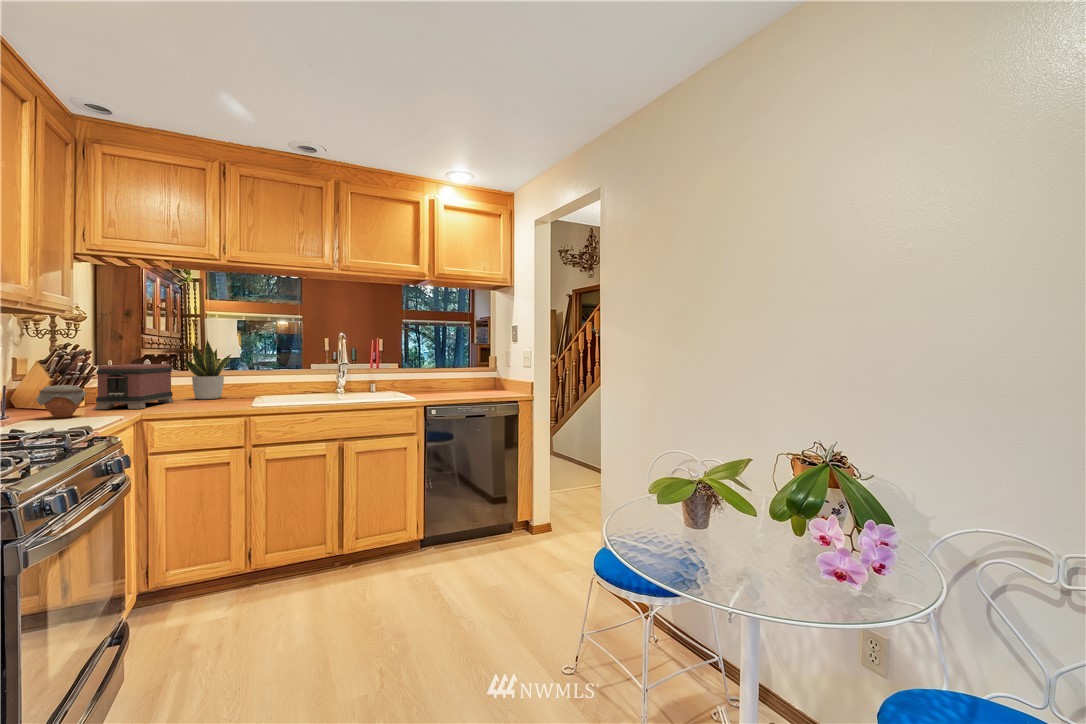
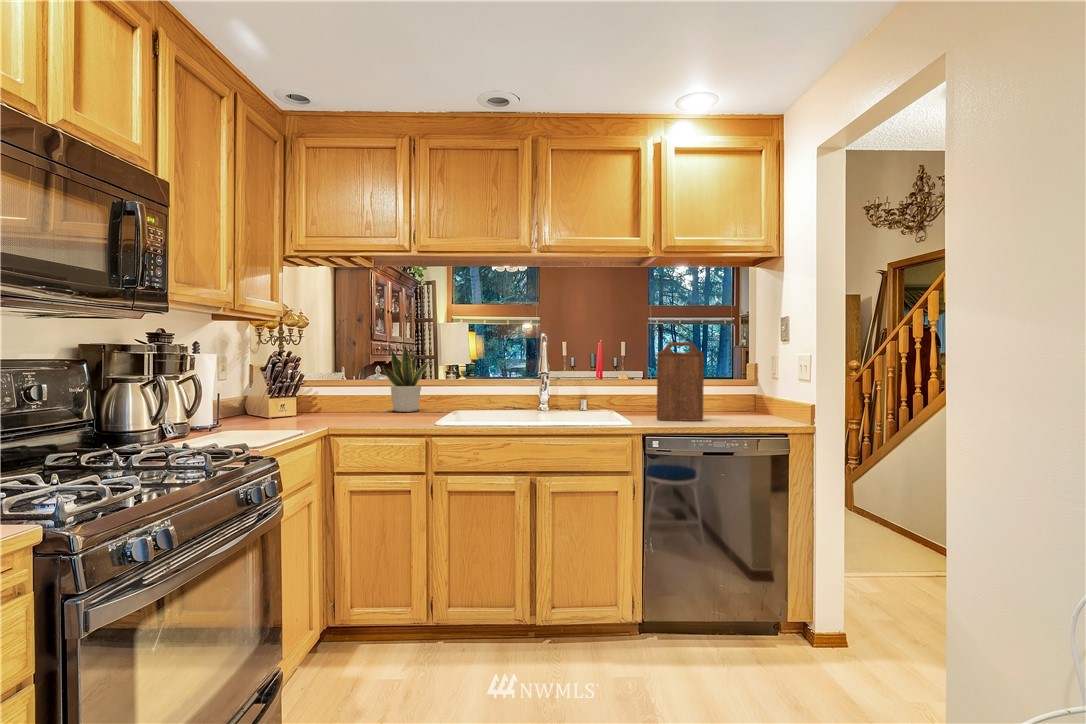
cutting board: none [432,341,464,396] -> present [657,342,704,421]
toaster: present [94,364,174,409] -> none [295,372,372,421]
jar: present [36,385,87,418] -> none [237,394,281,428]

